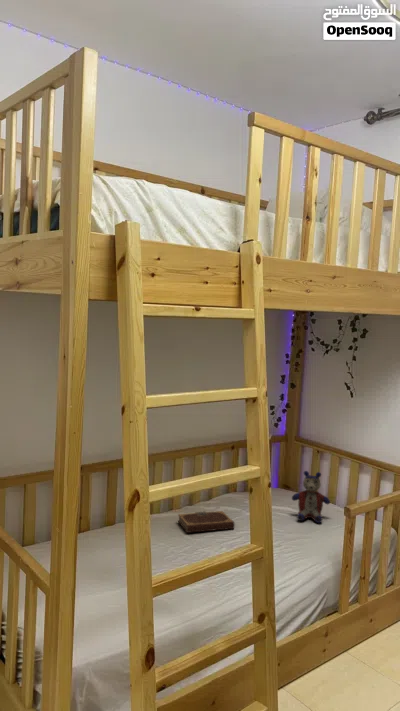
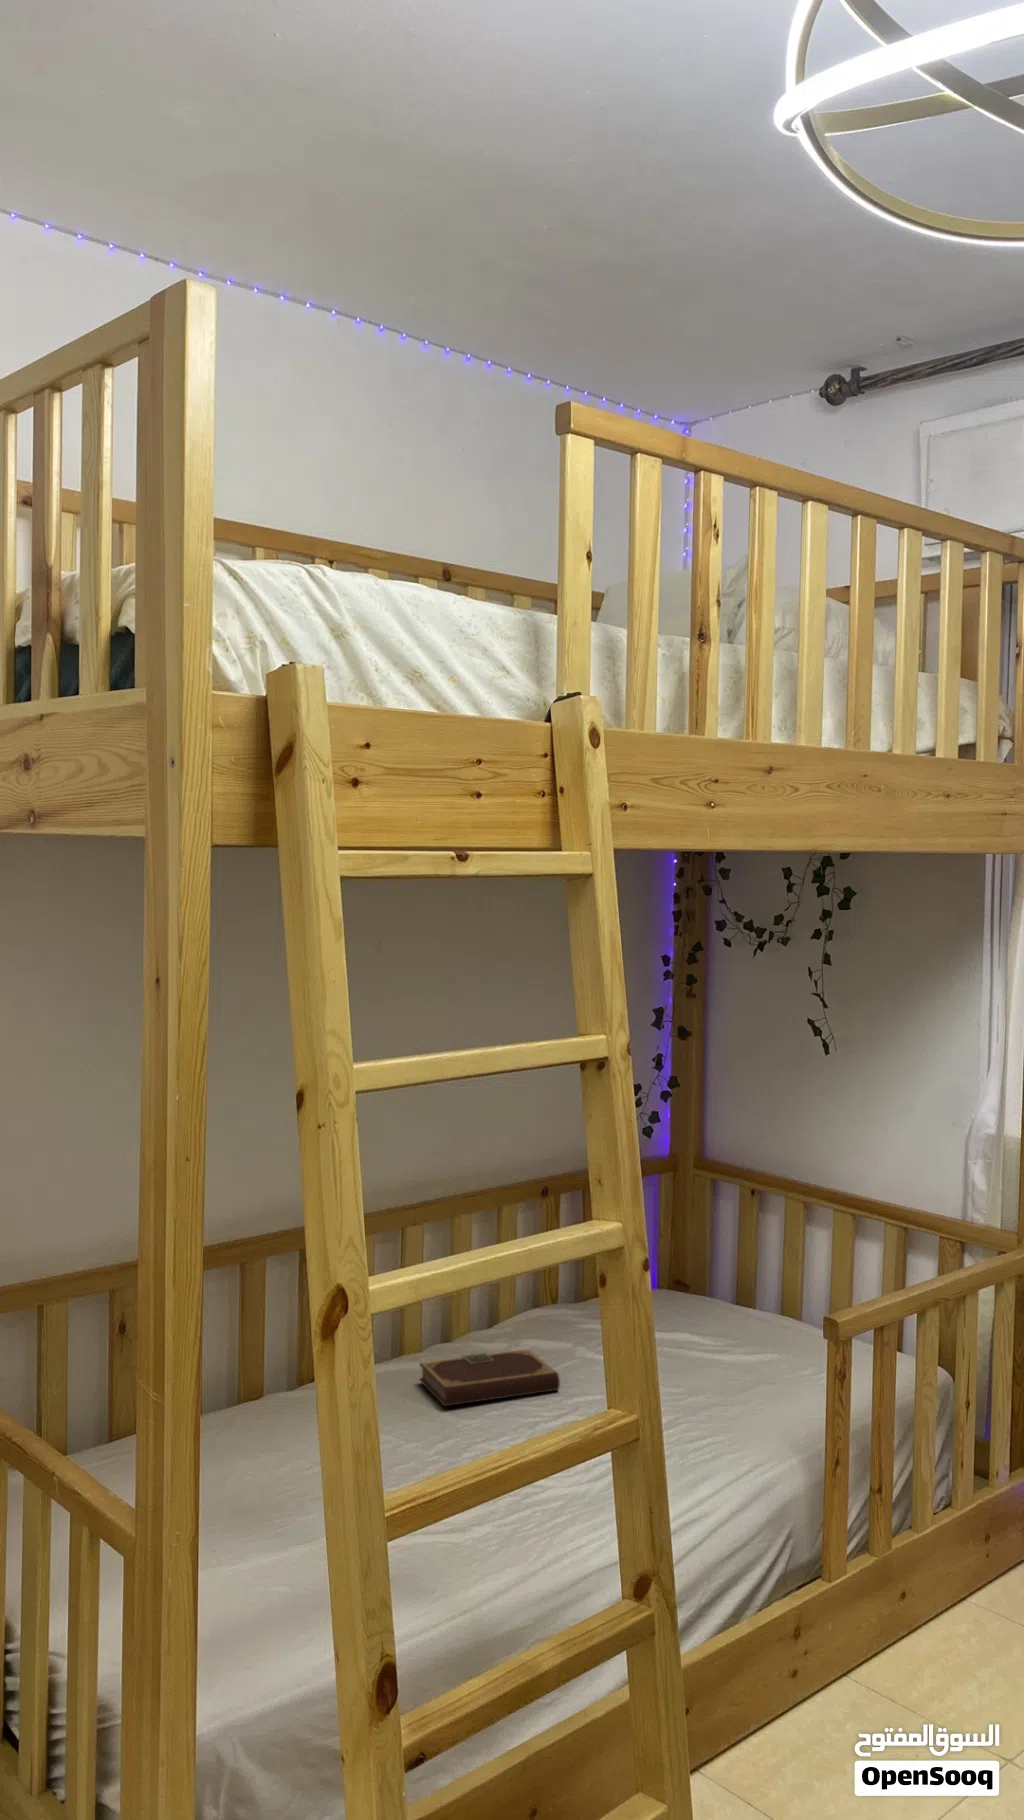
stuffed bear: present [292,471,330,523] -> none [695,1239,788,1365]

